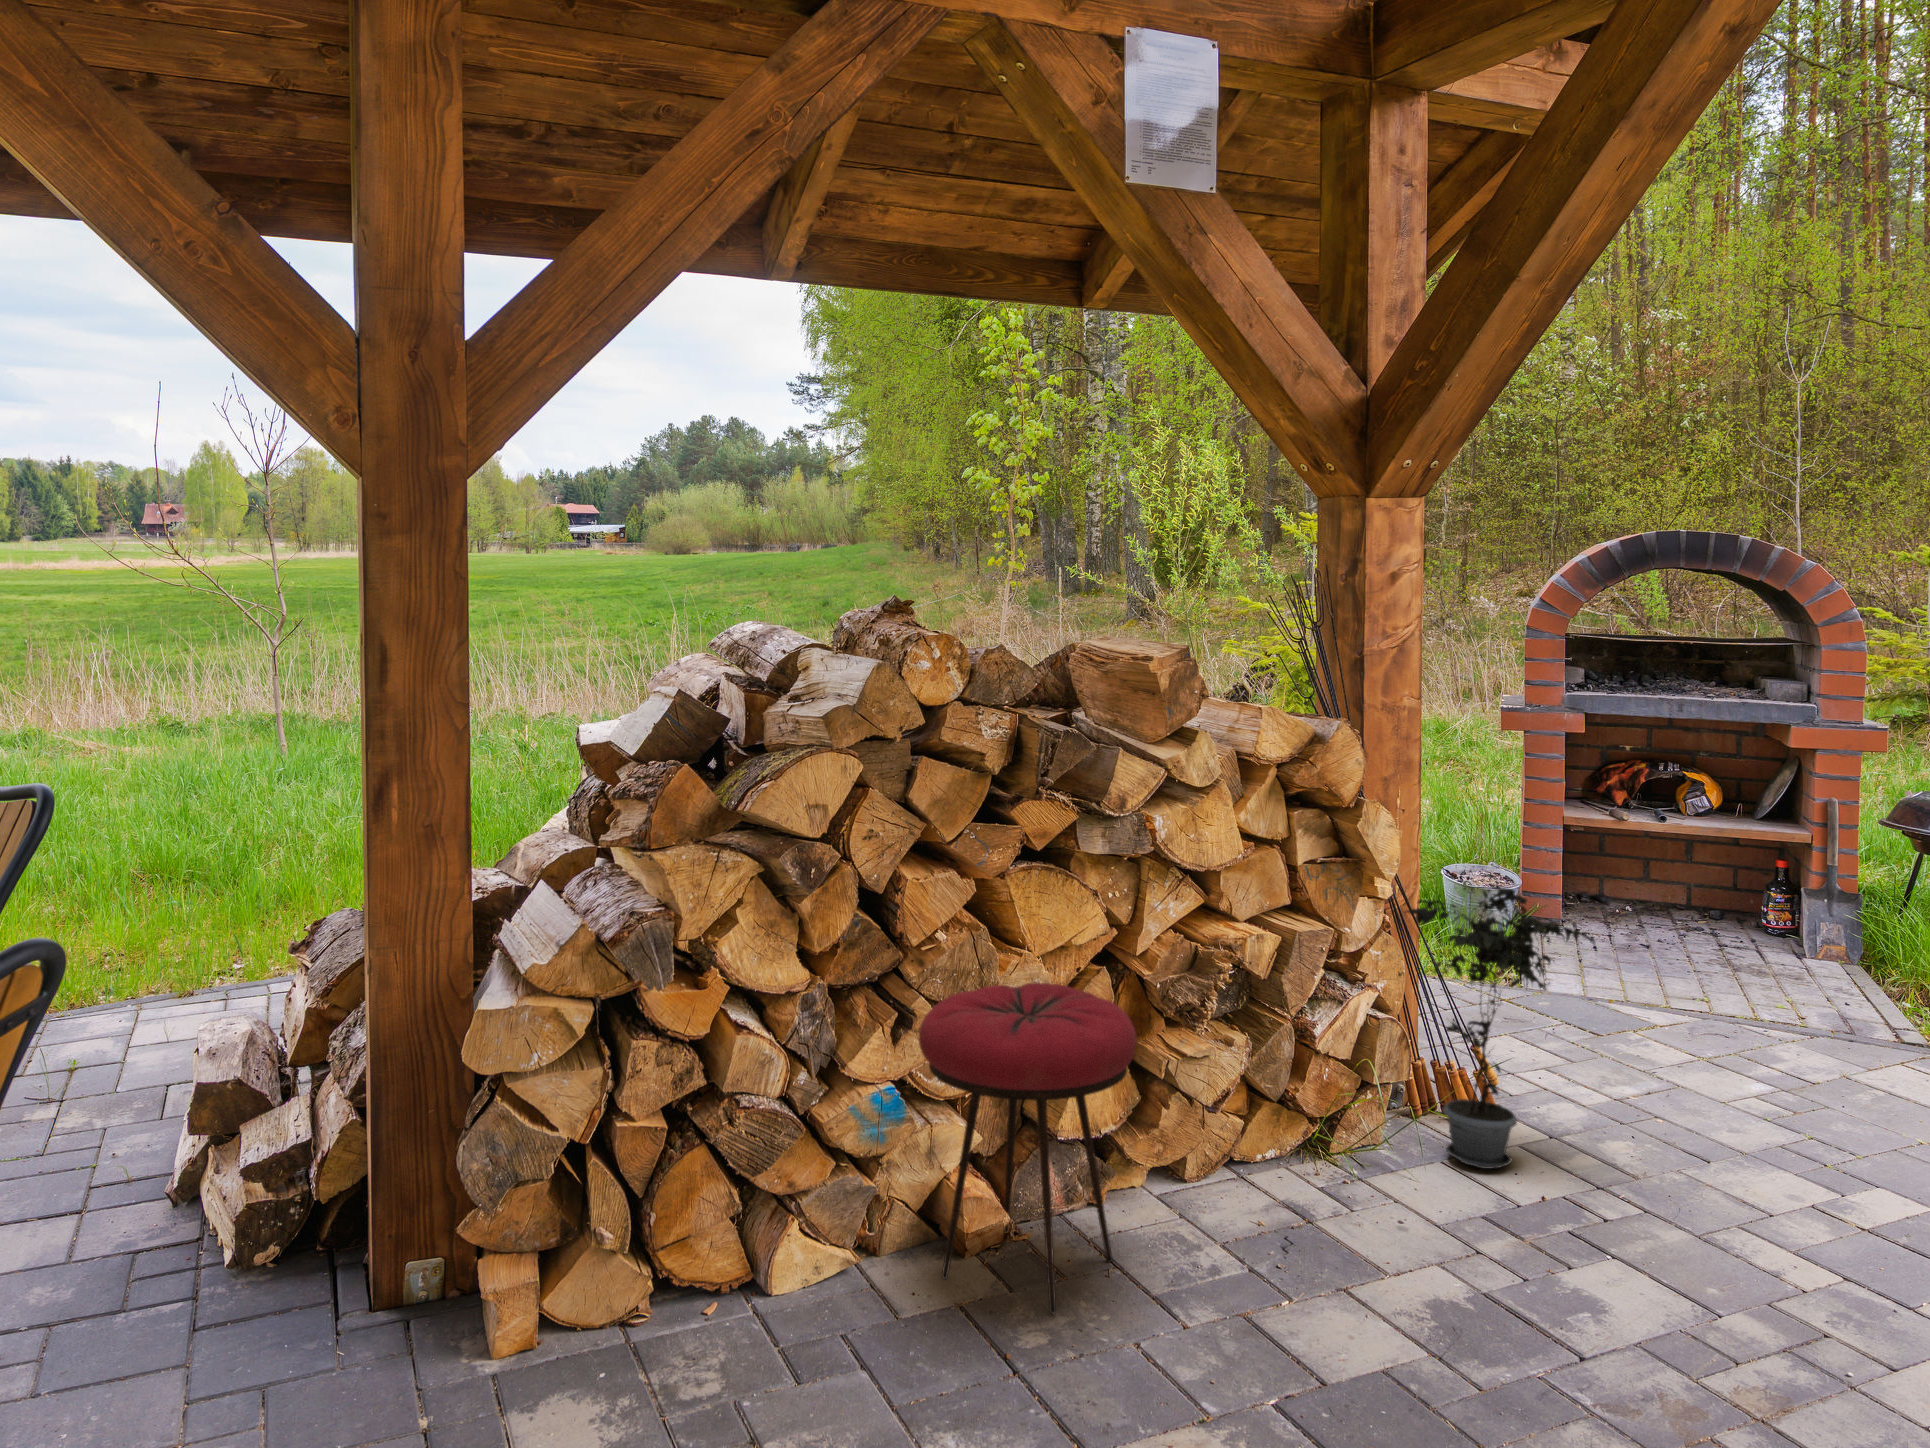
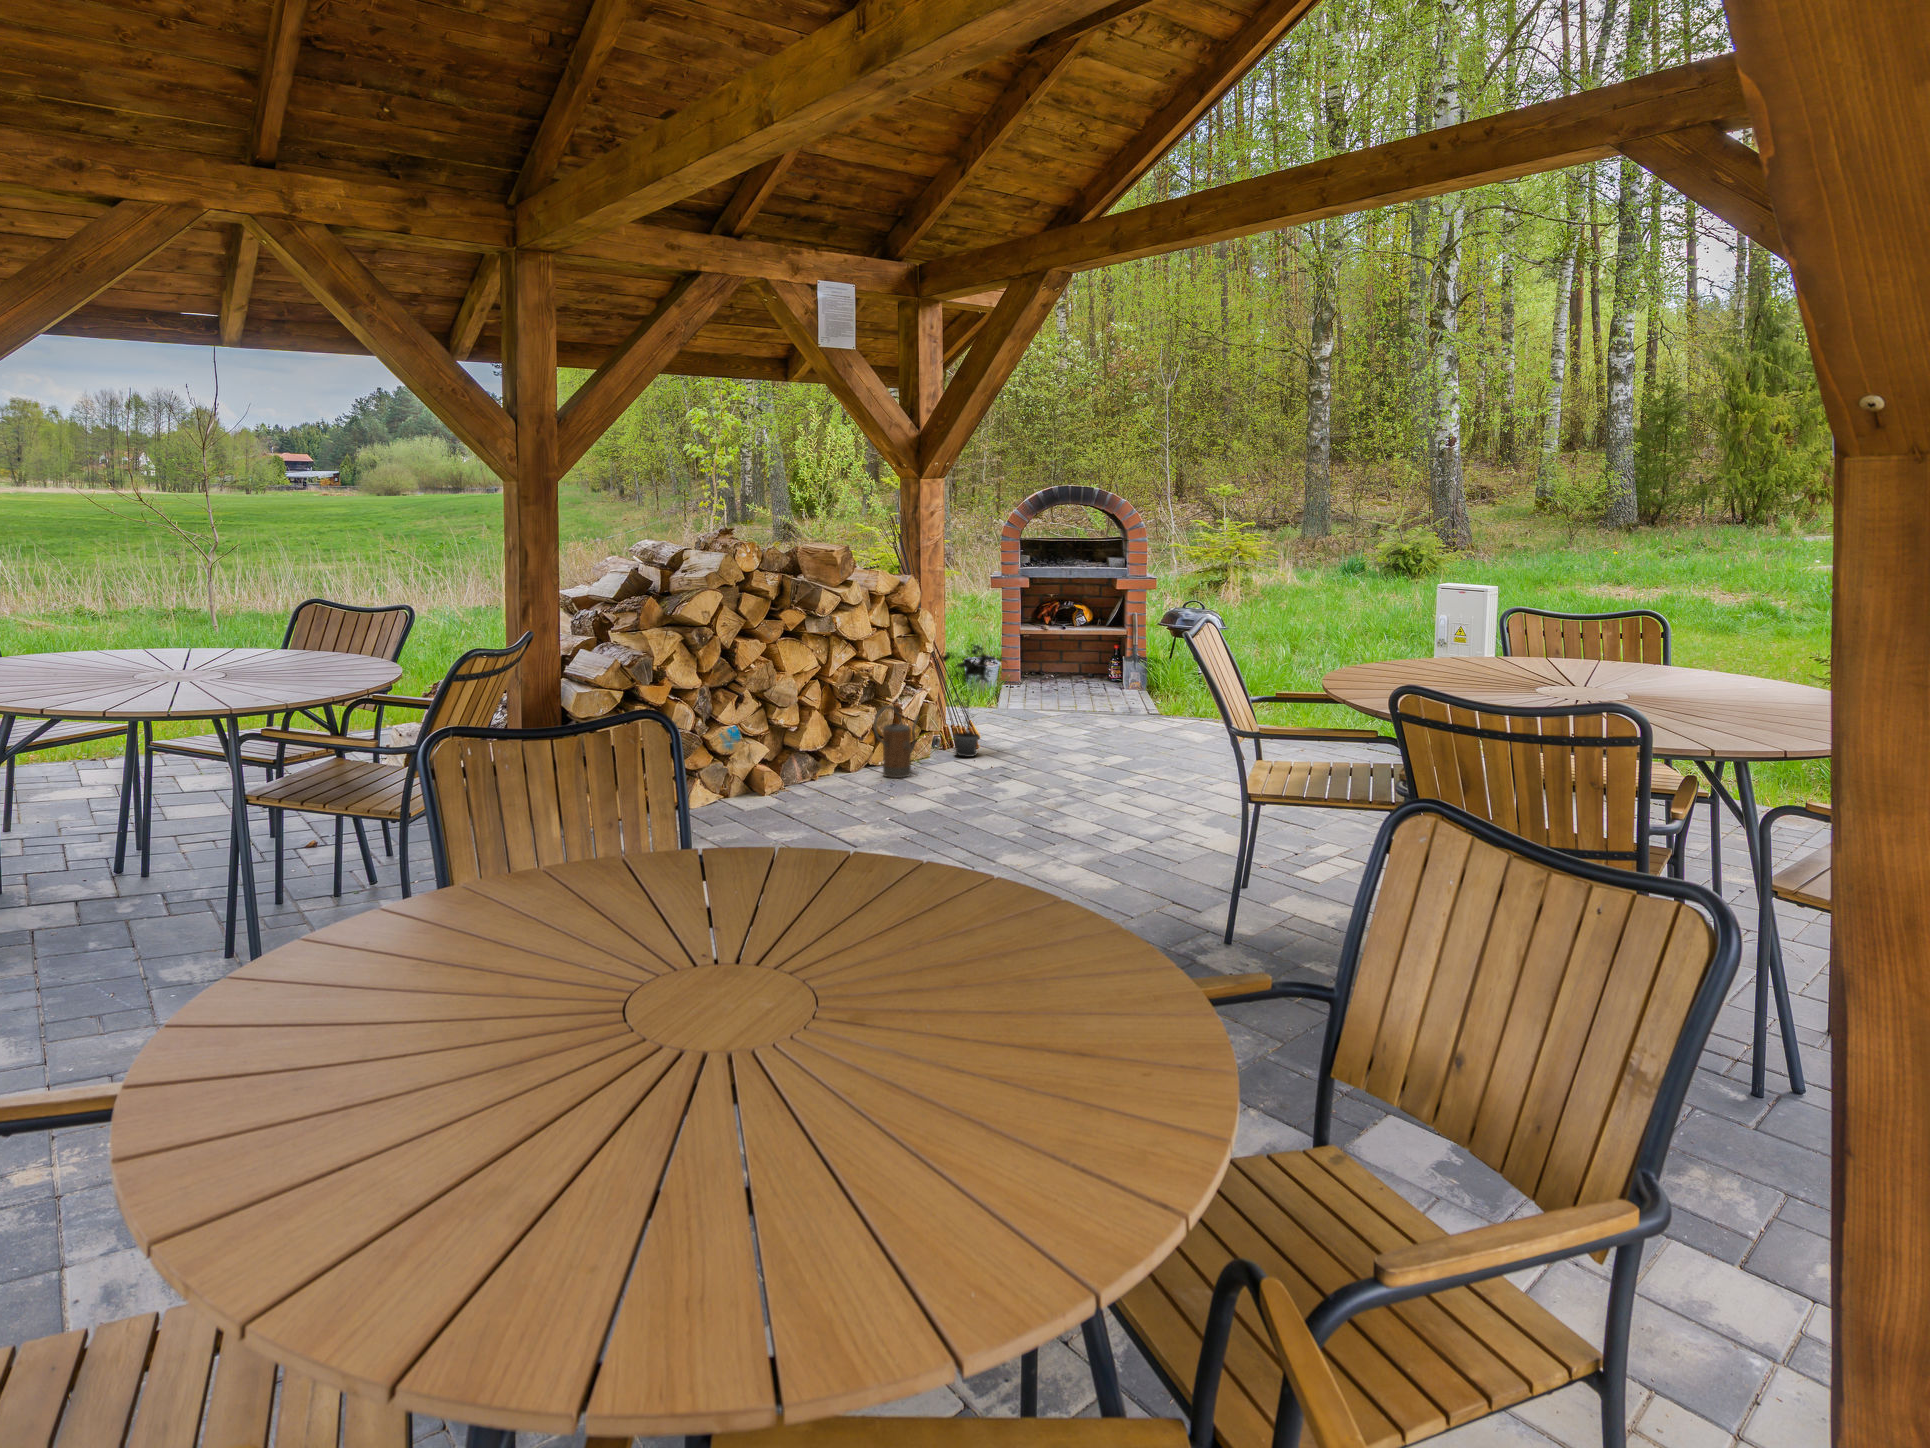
stool: present [919,982,1137,1314] -> none [751,683,836,800]
watering can: none [1238,1049,1362,1240] -> present [874,705,920,778]

